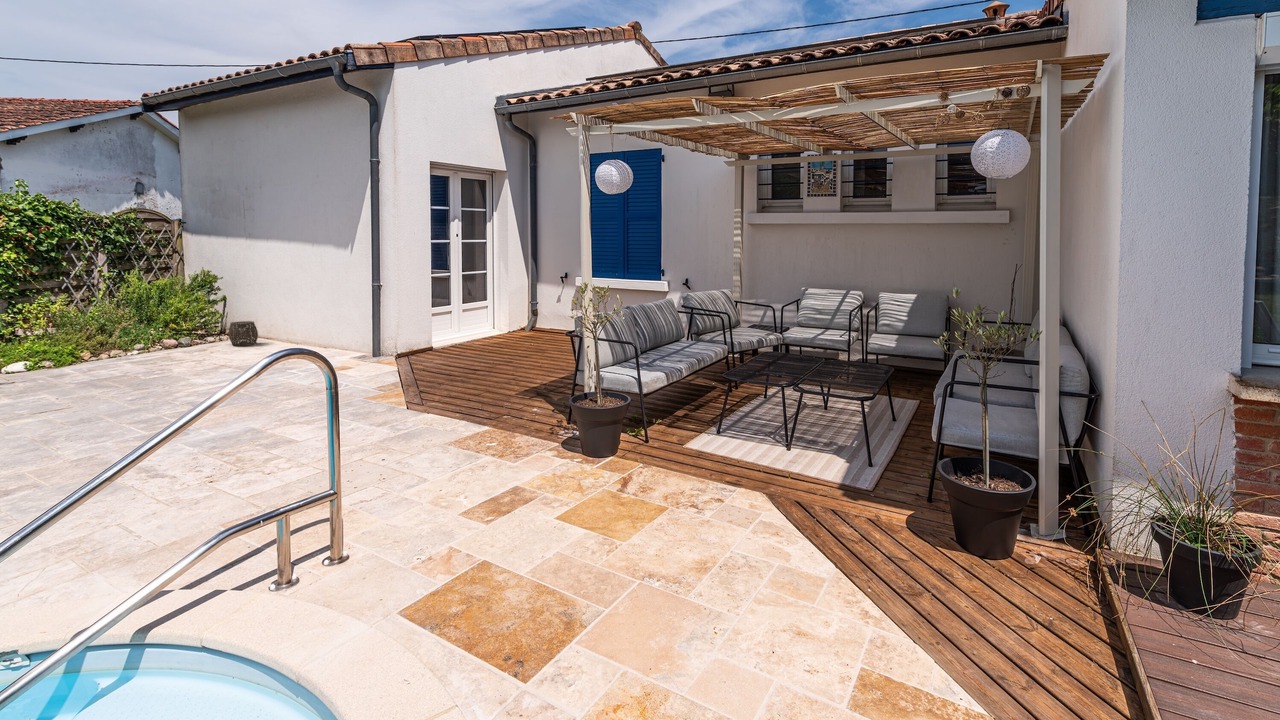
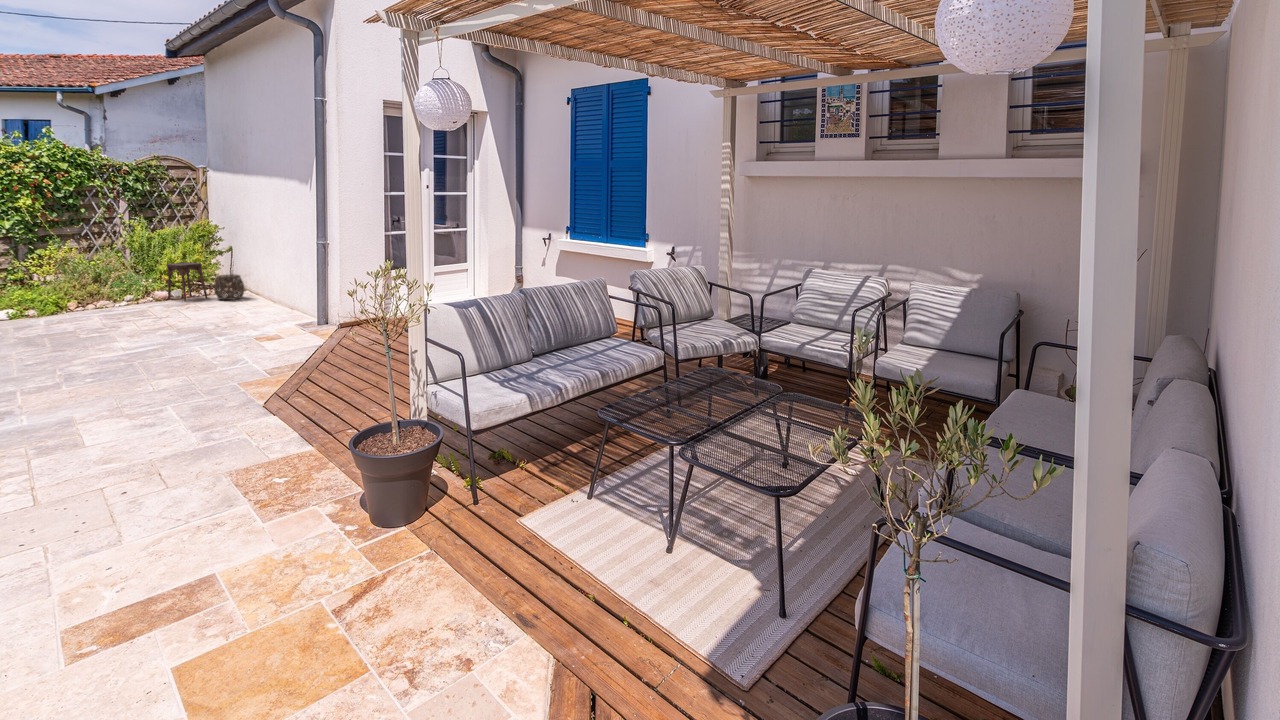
stool: none [177,312,217,349] -> present [166,262,207,301]

